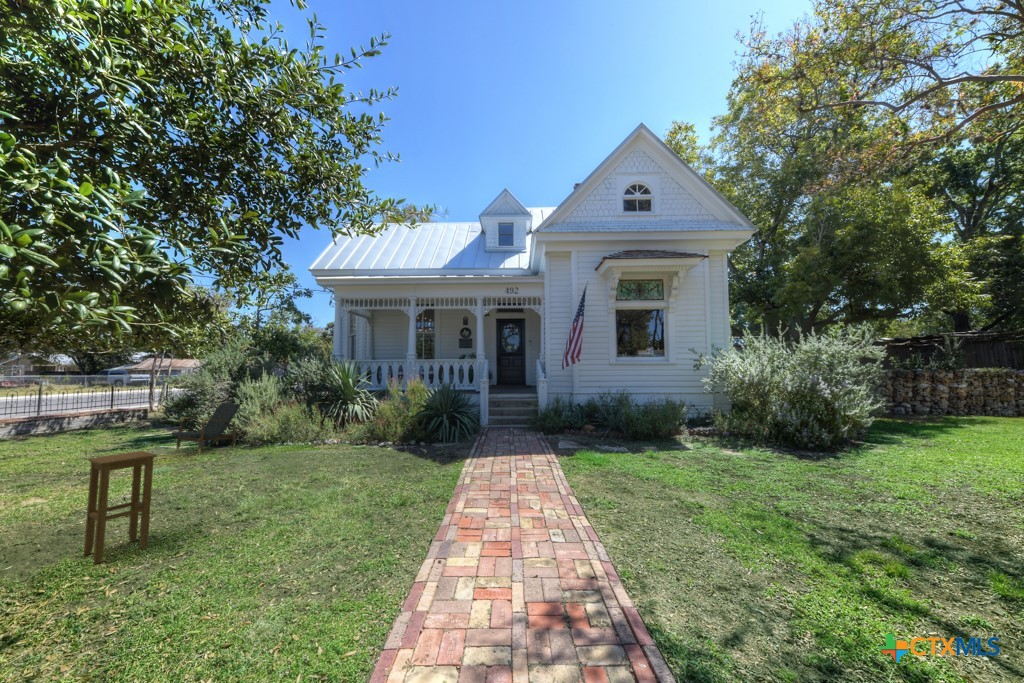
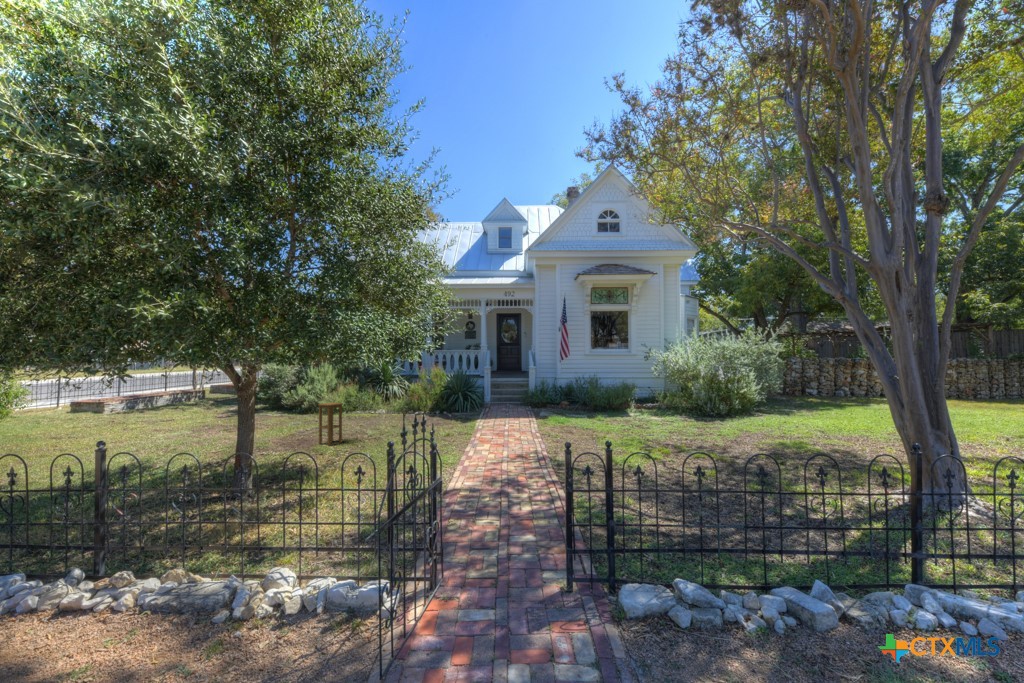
lounge chair: present [172,403,240,454] -> none [280,384,318,417]

